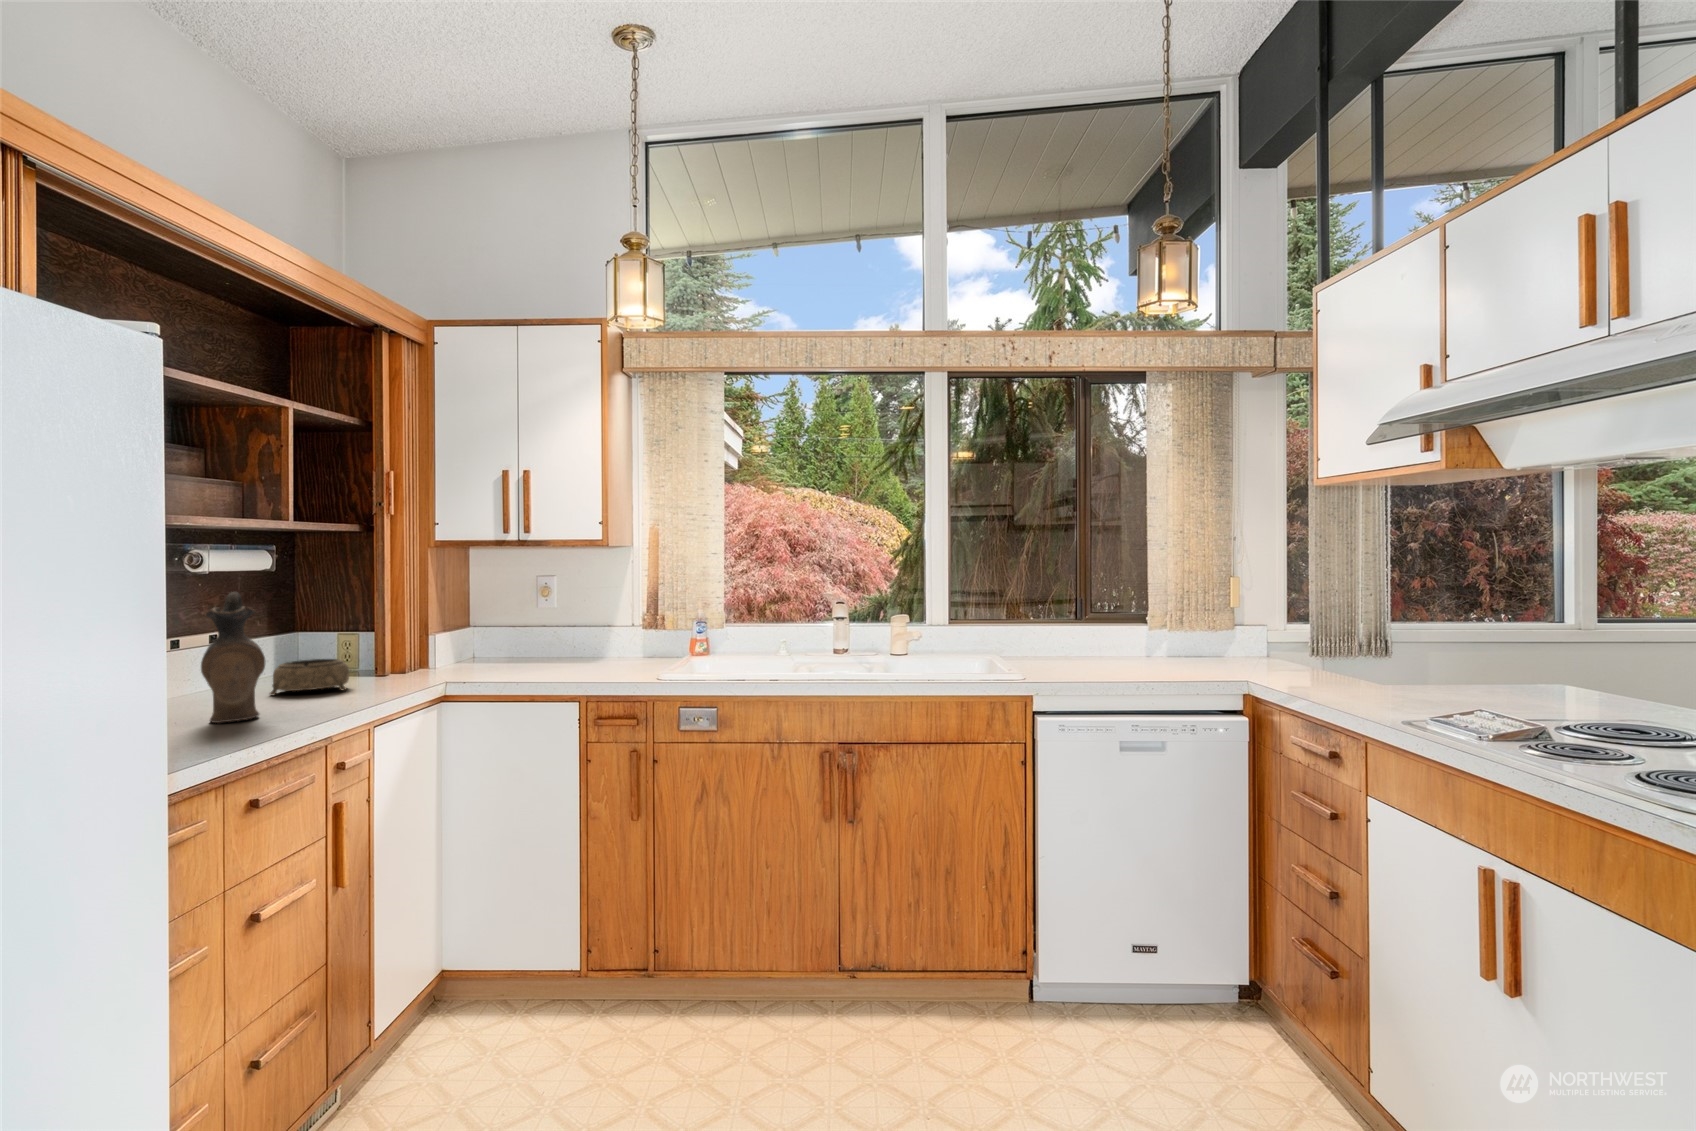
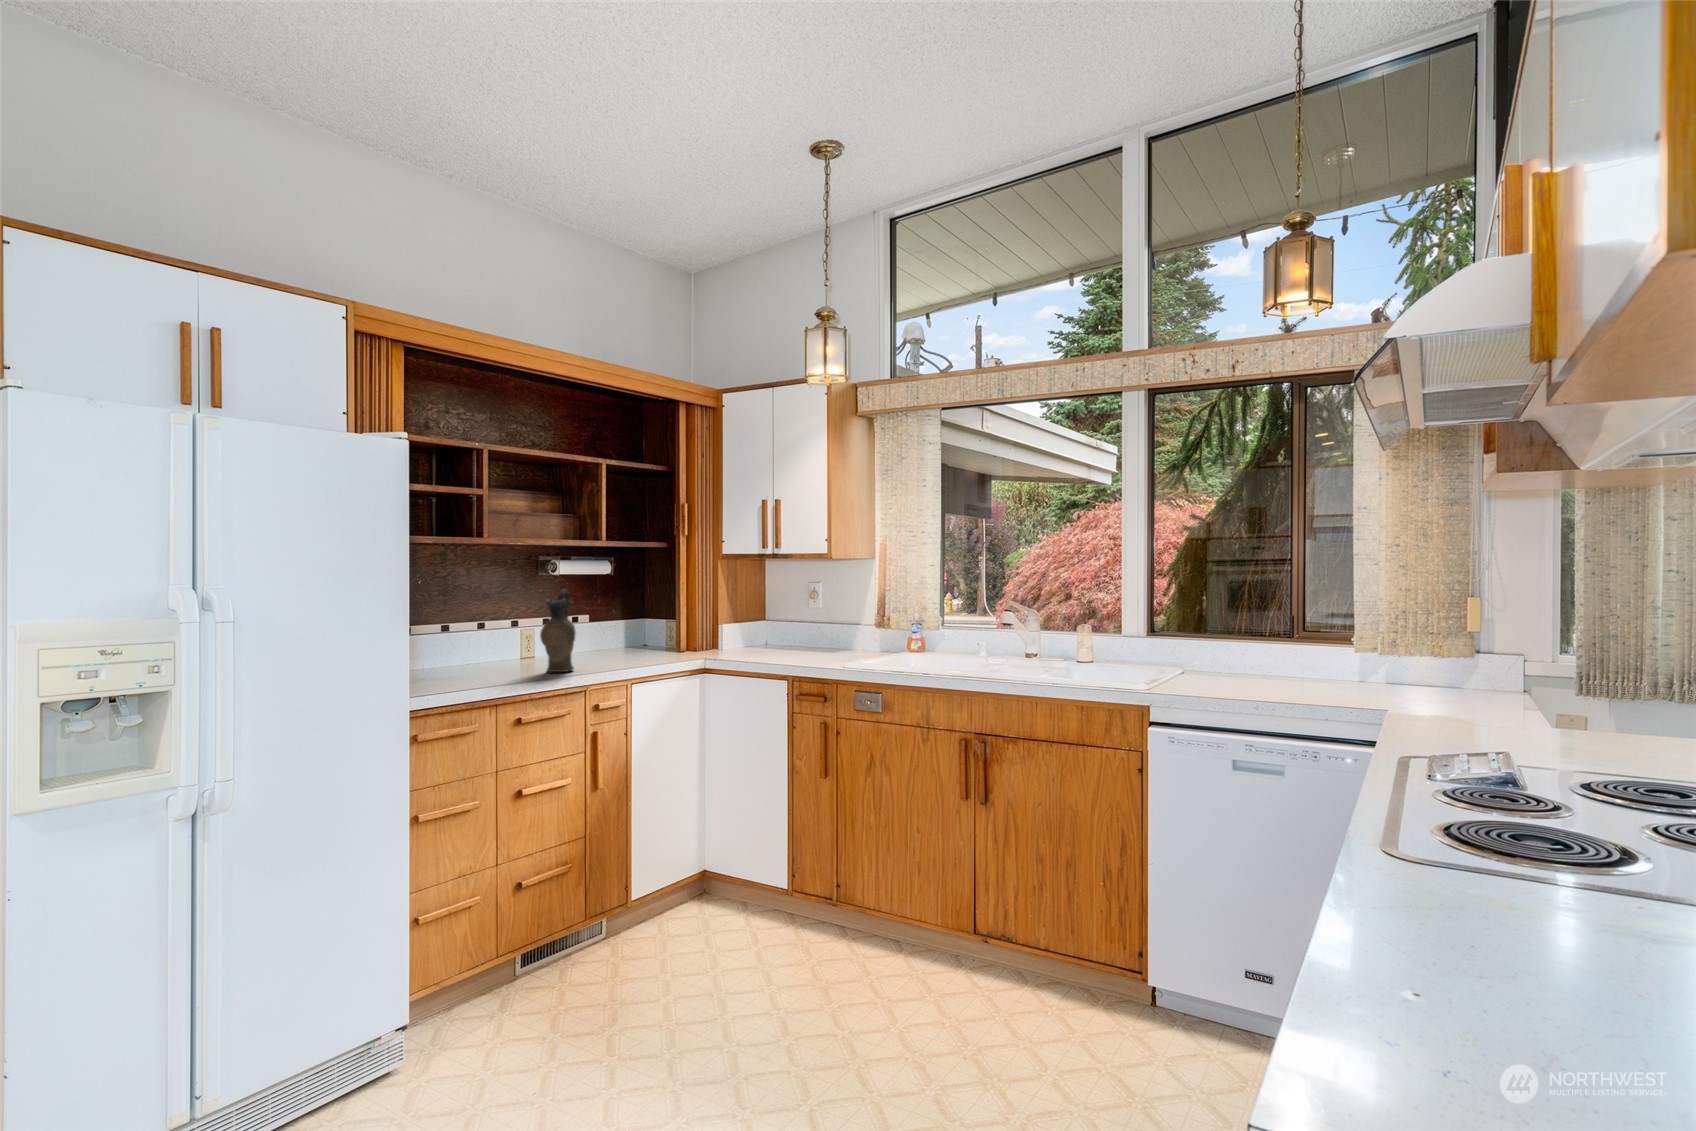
decorative bowl: present [270,659,349,695] -> none [600,637,650,659]

